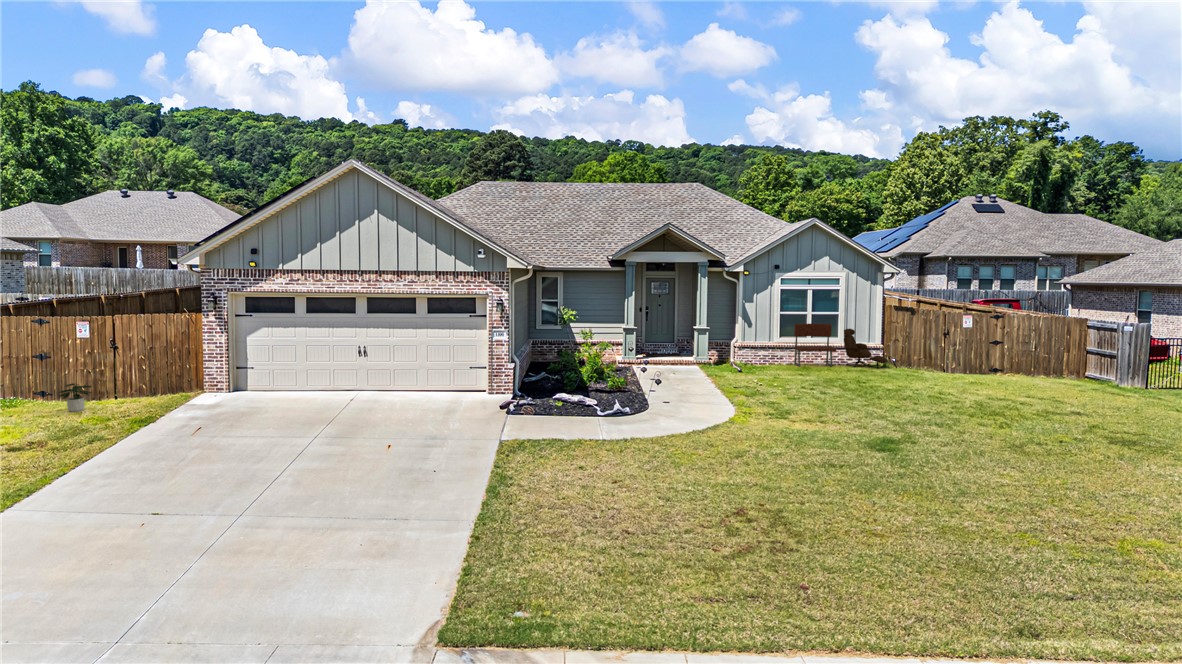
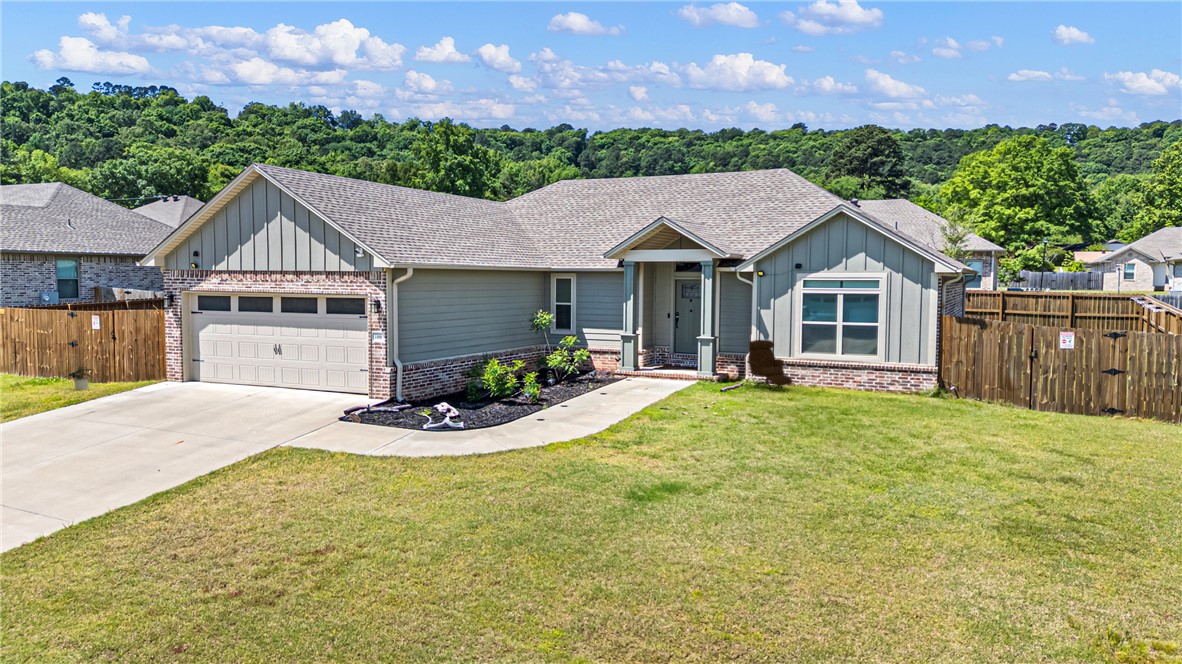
bench: present [794,324,836,367] -> none [809,336,864,394]
lounge chair: present [844,329,887,369] -> present [747,340,792,389]

